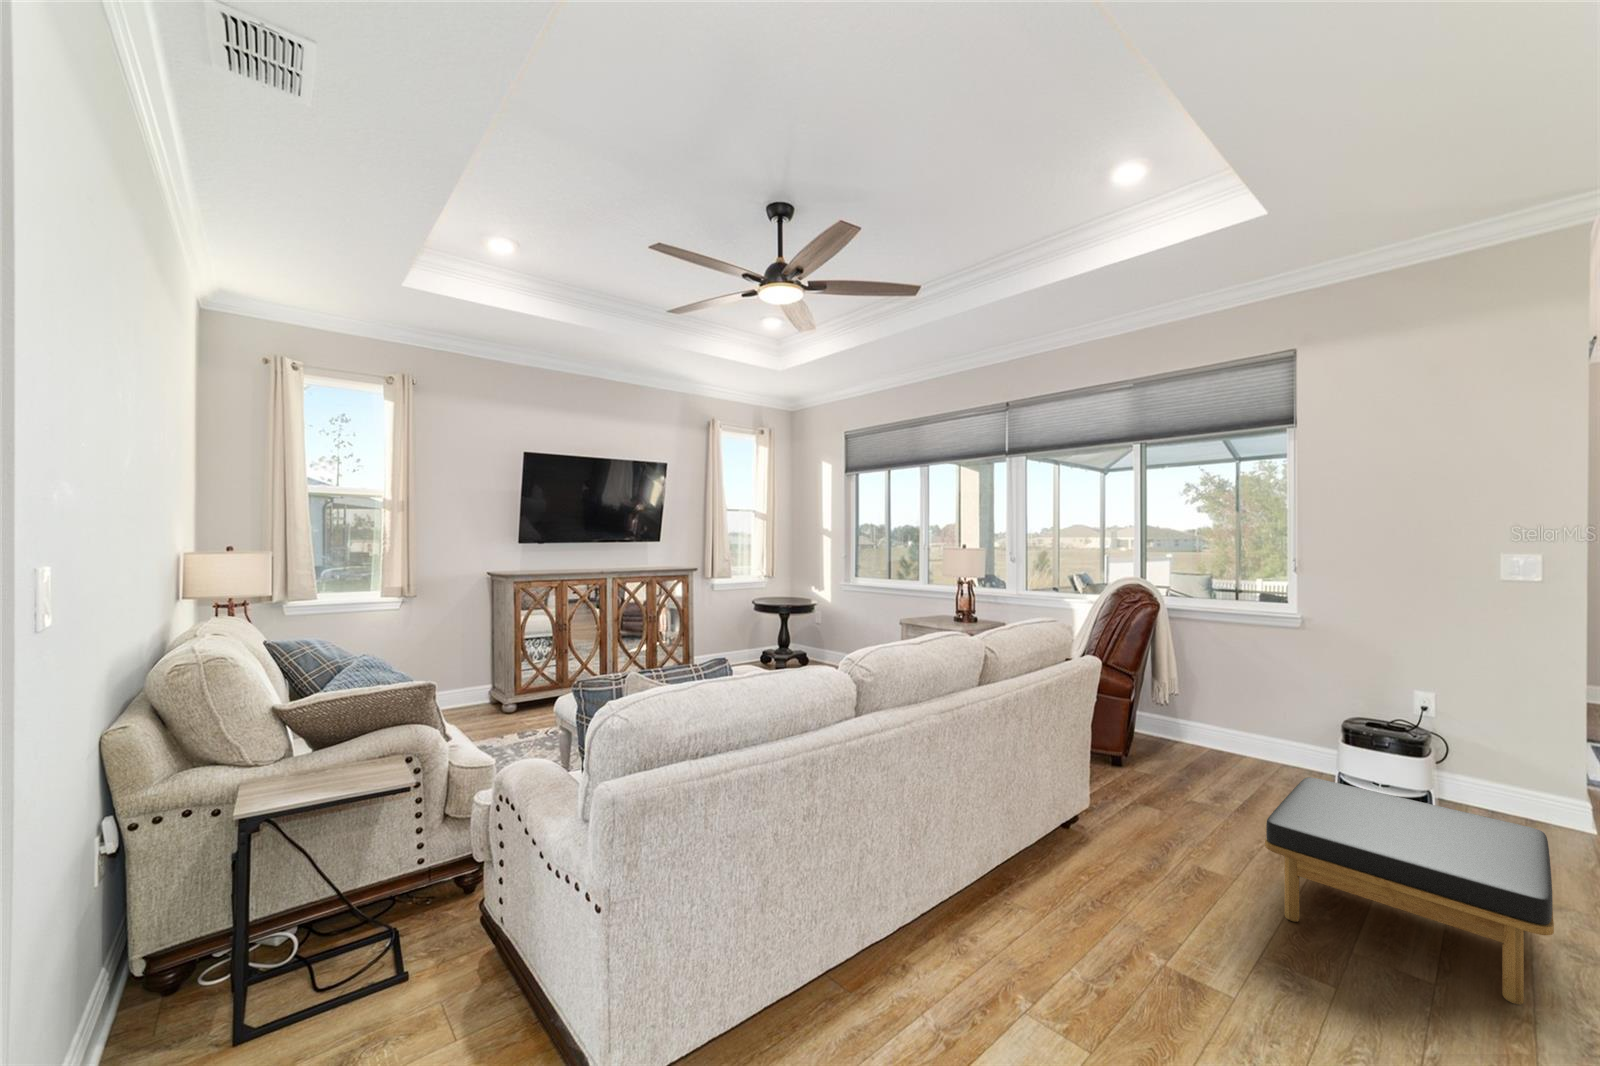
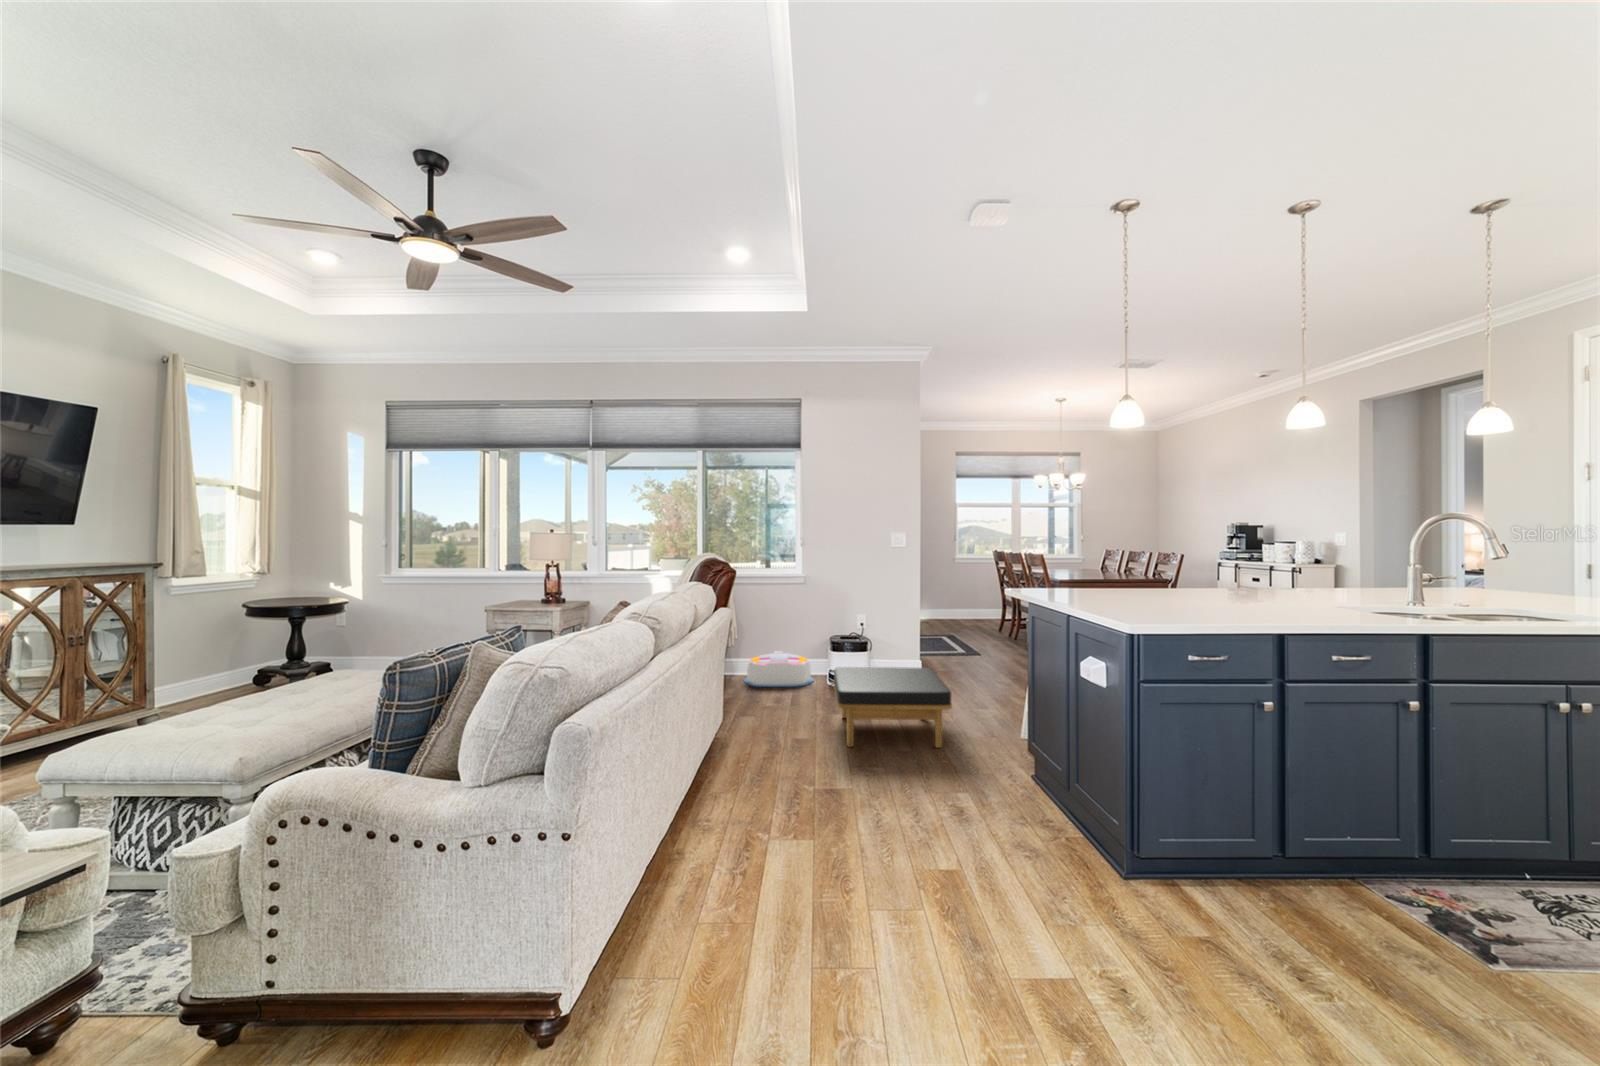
storage bin: none [1192,723,1316,788] -> present [744,651,813,687]

